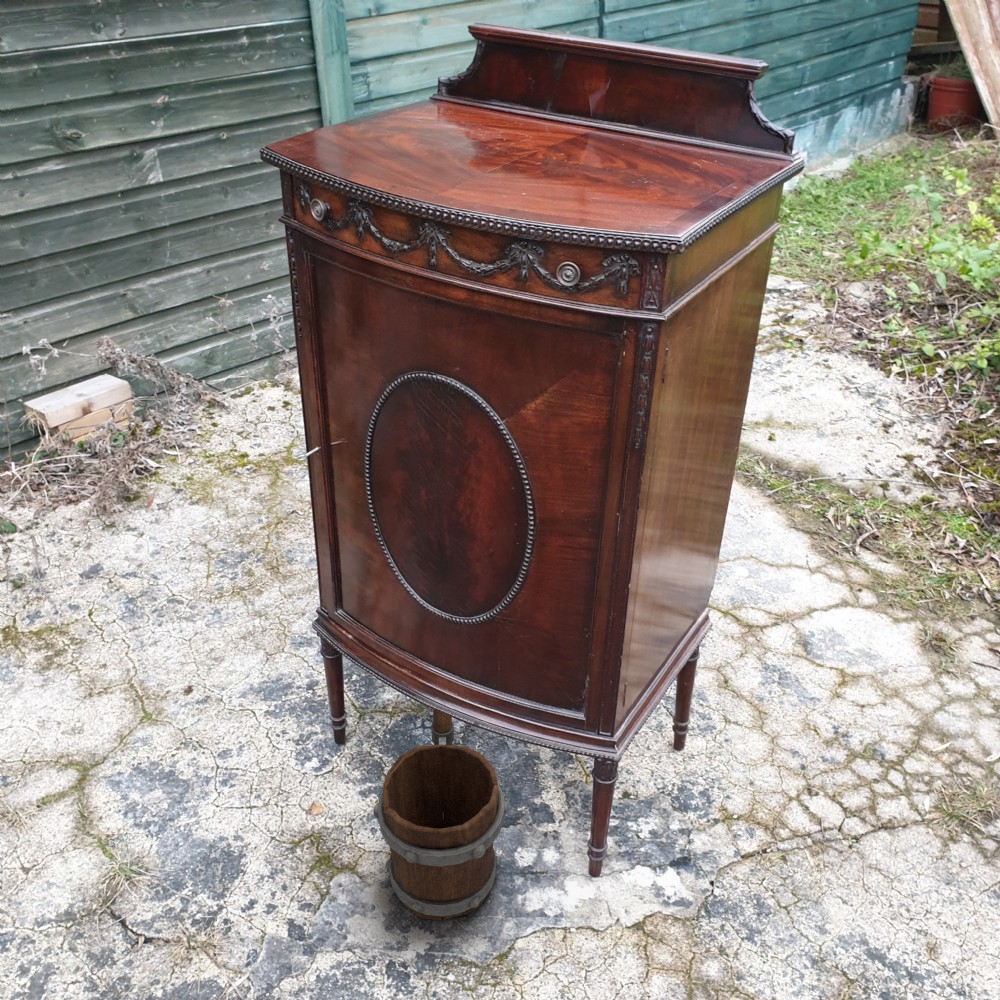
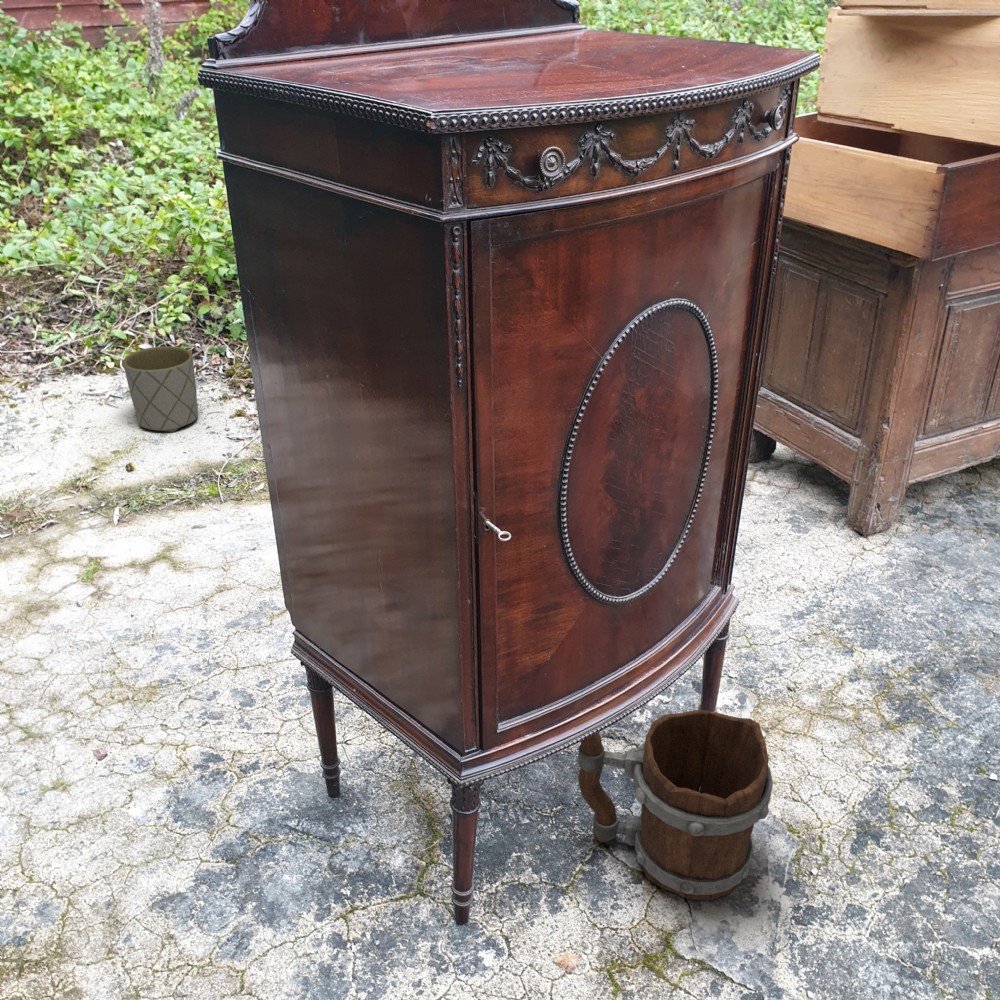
planter: none [799,353,870,432] -> present [123,346,198,432]

